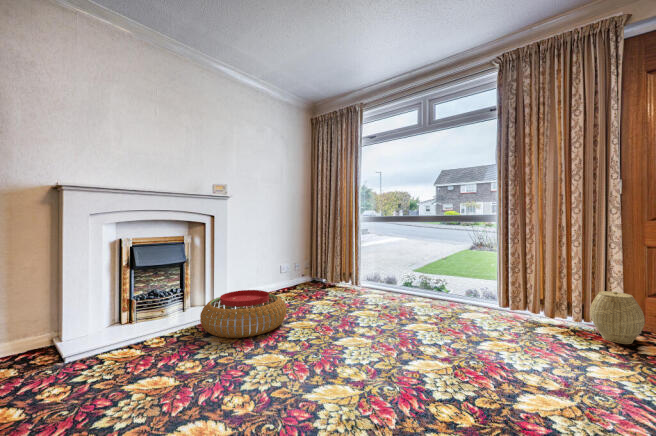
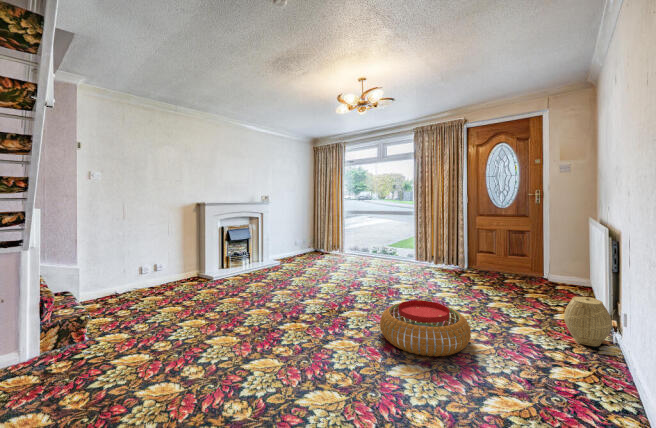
pouf: present [200,290,286,338] -> present [380,300,471,357]

